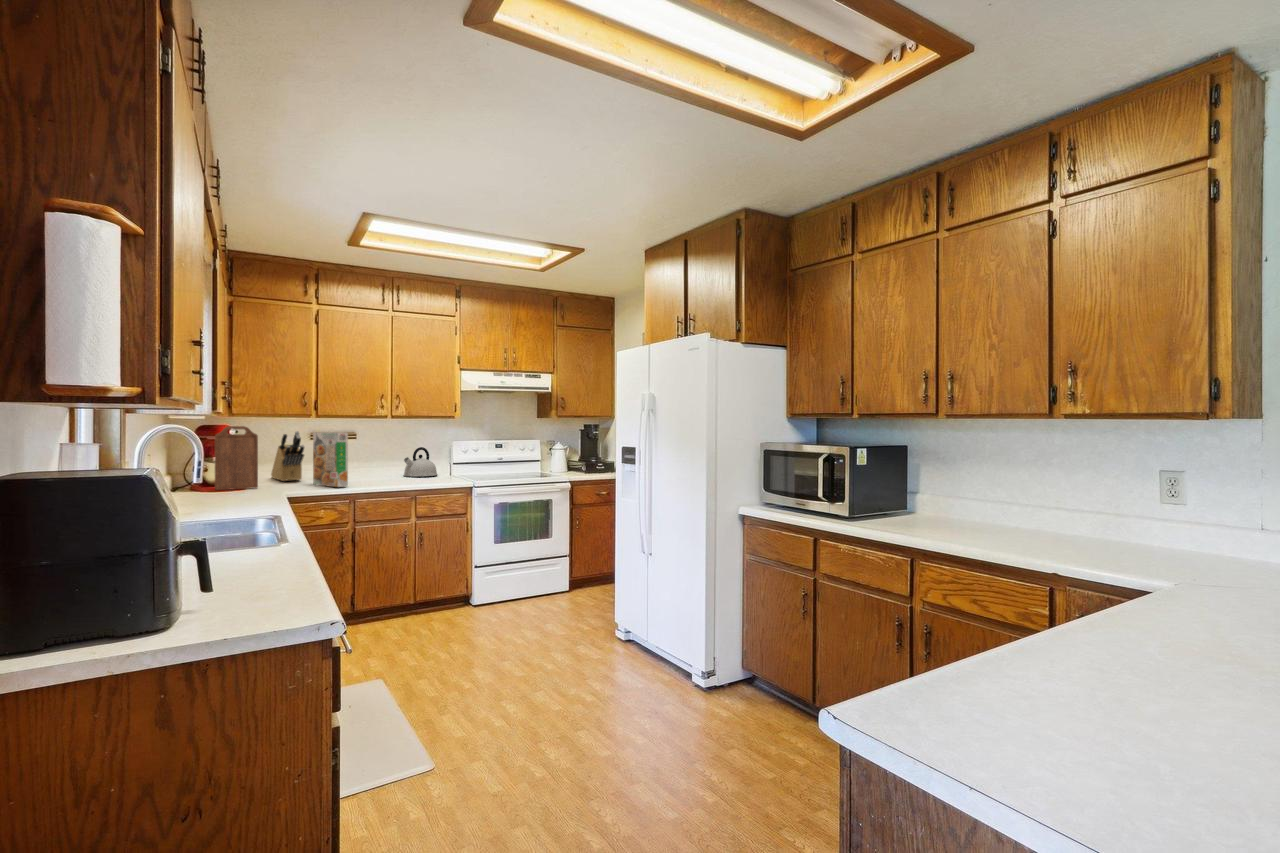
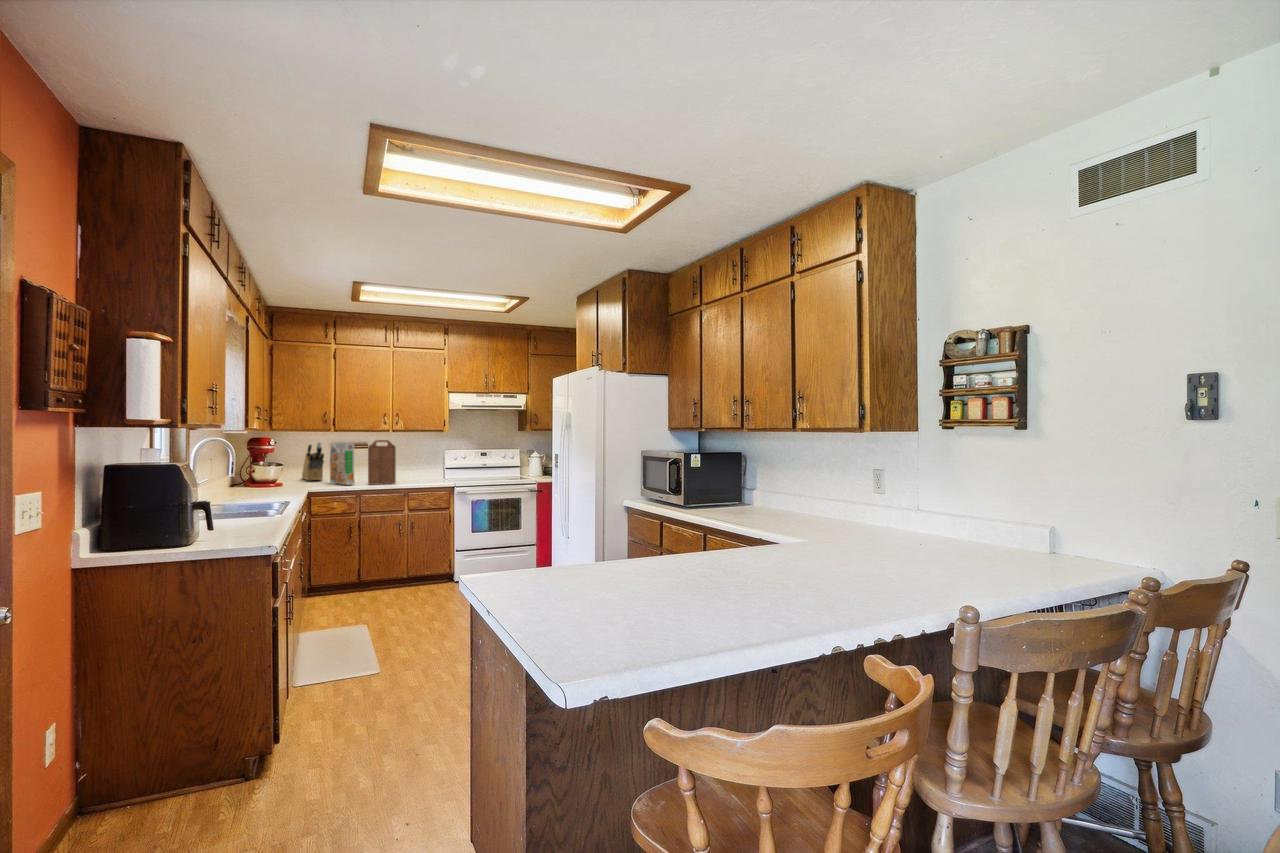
cutting board: present [215,426,258,490] -> present [368,440,396,485]
kettle: present [404,447,438,477] -> none [404,455,432,478]

